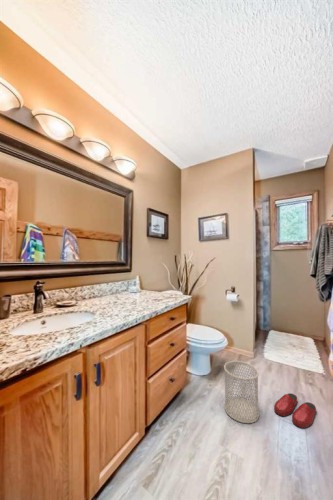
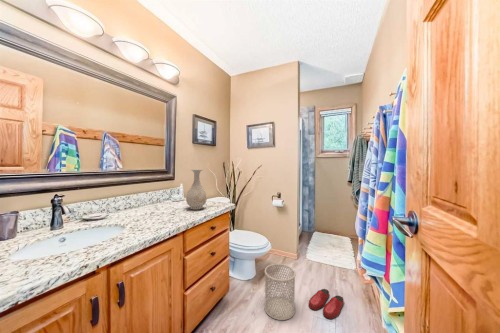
vase: none [145,260,164,300] -> present [186,169,207,210]

